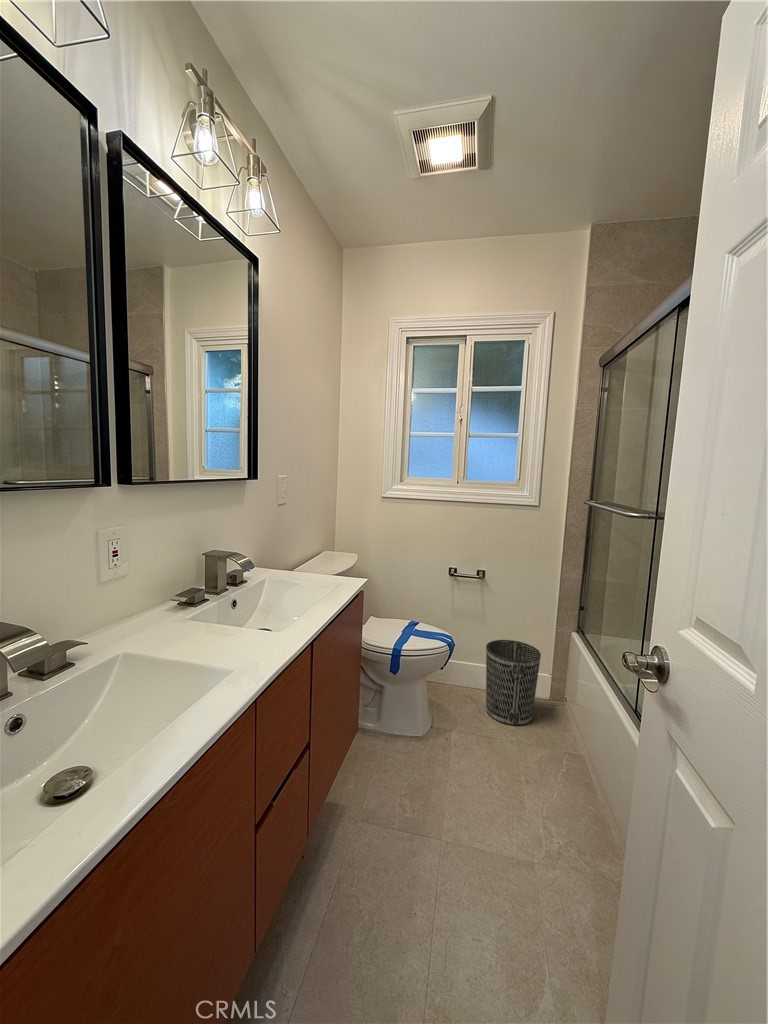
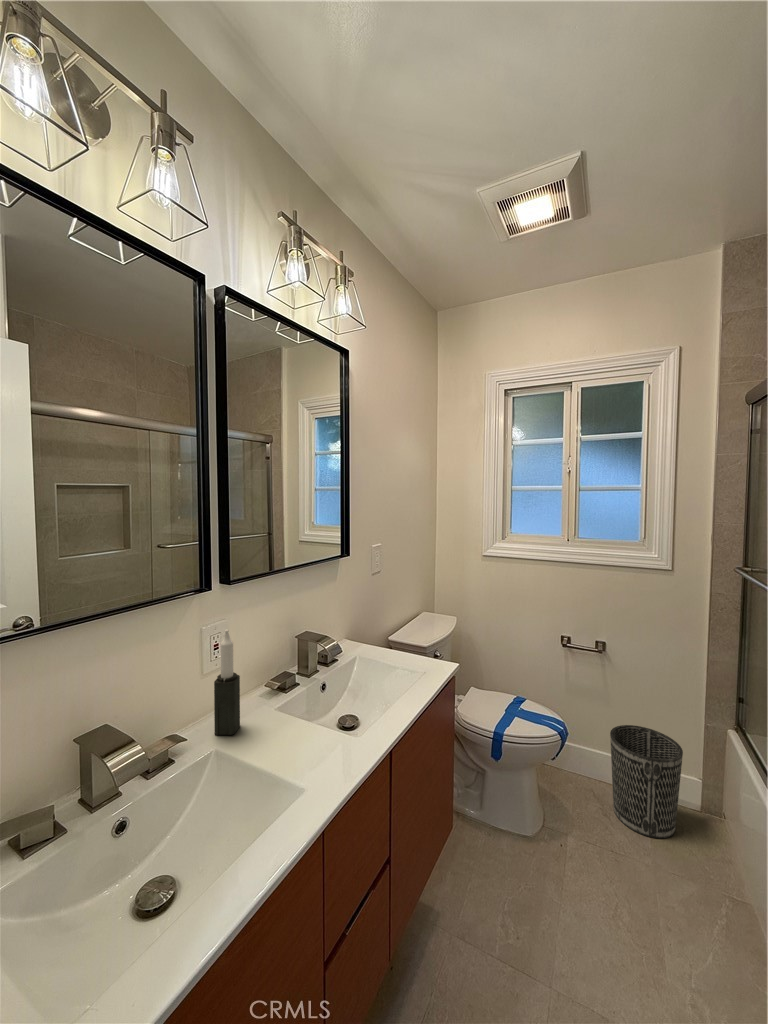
candle: none [119,526,149,639] -> present [214,629,240,735]

